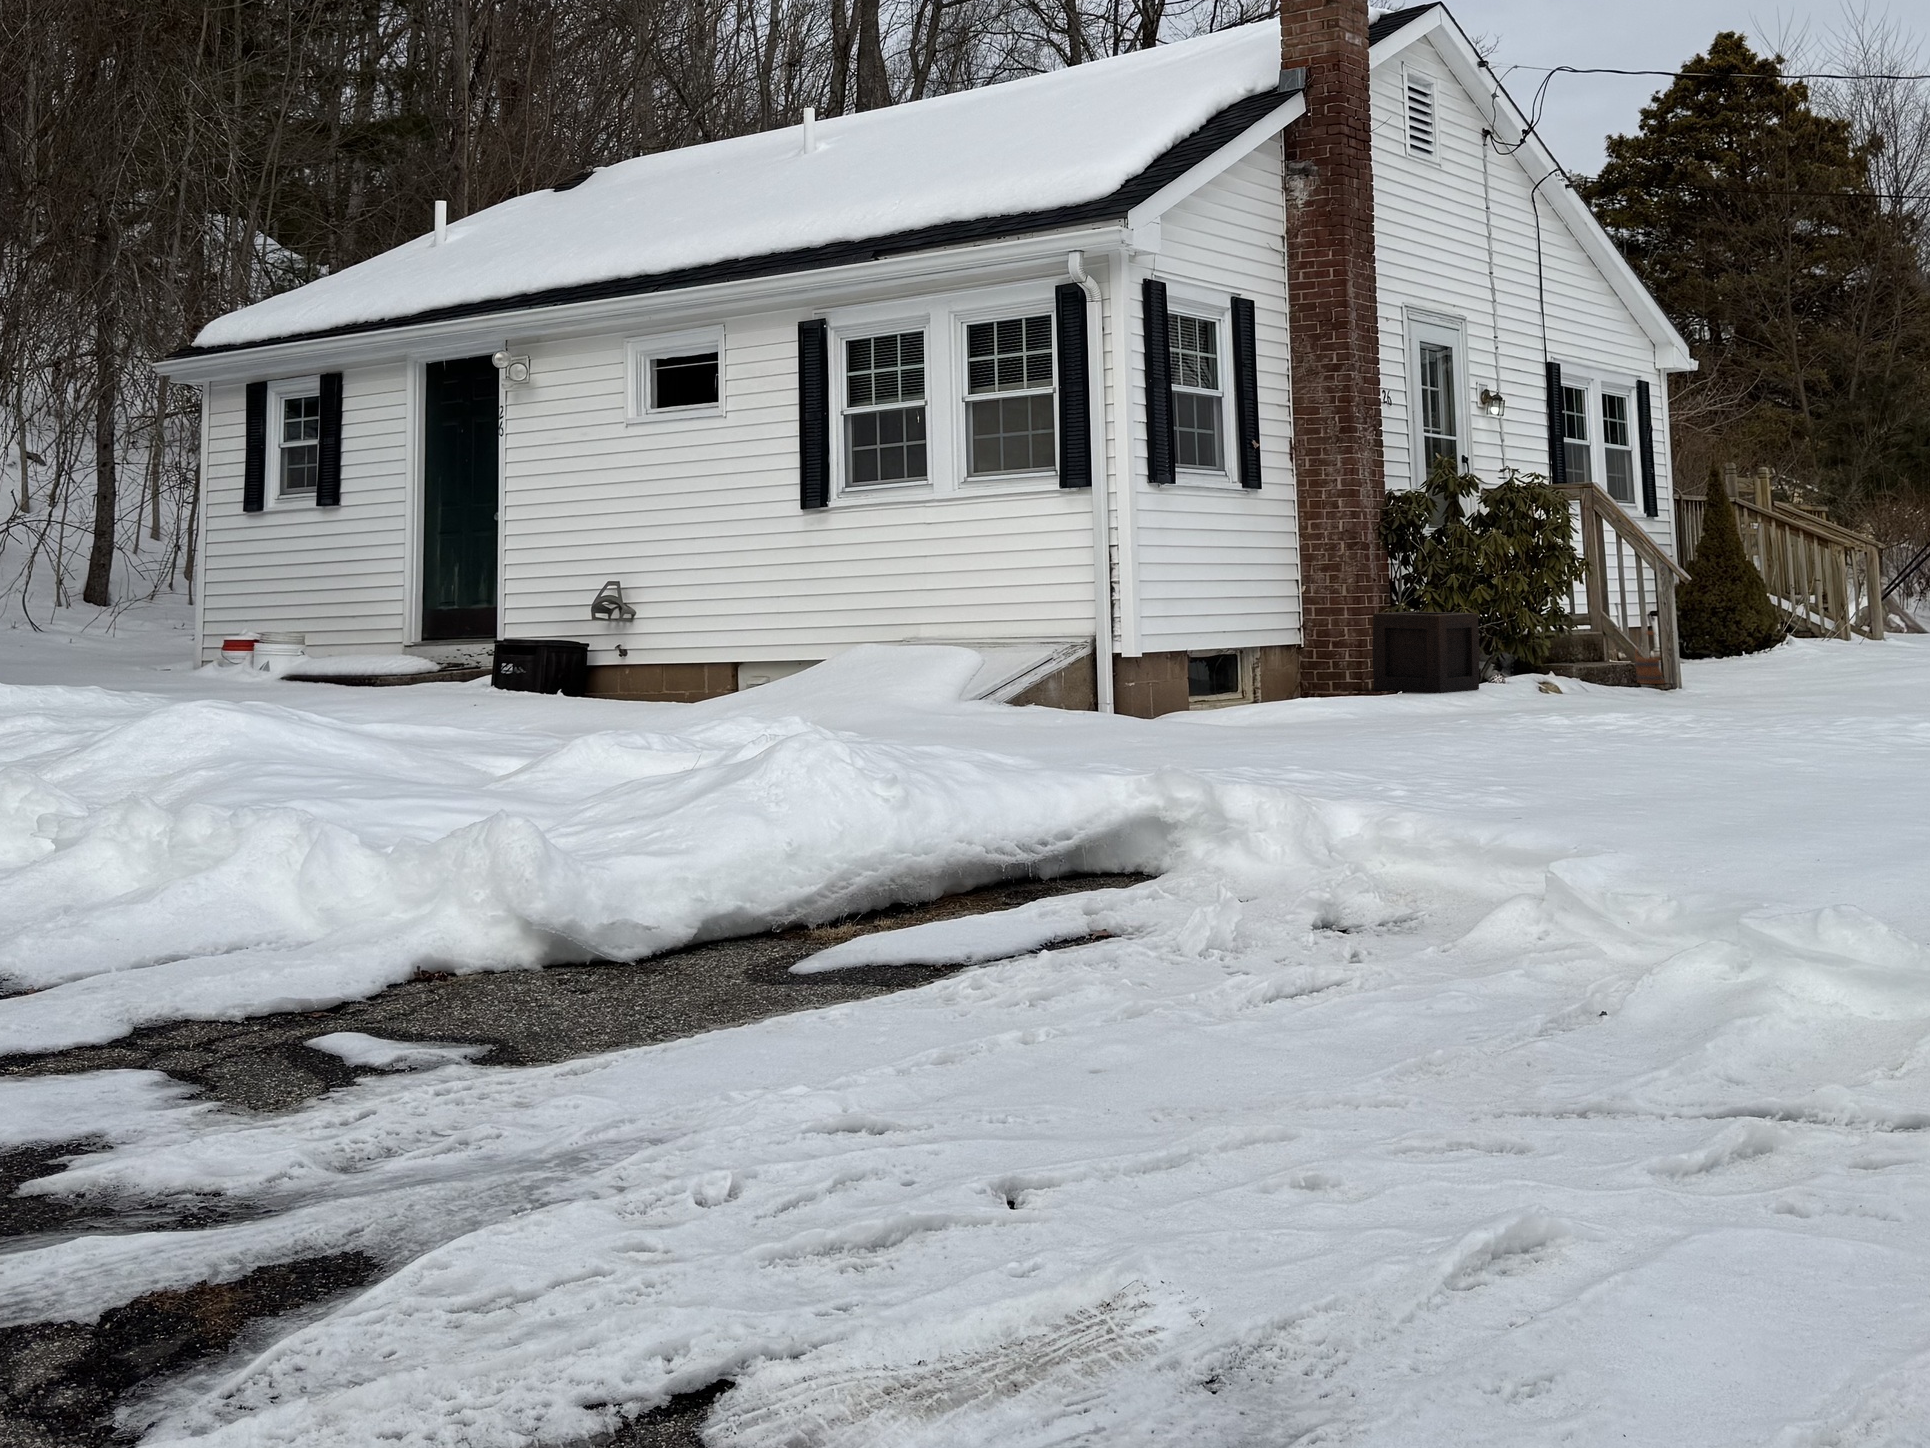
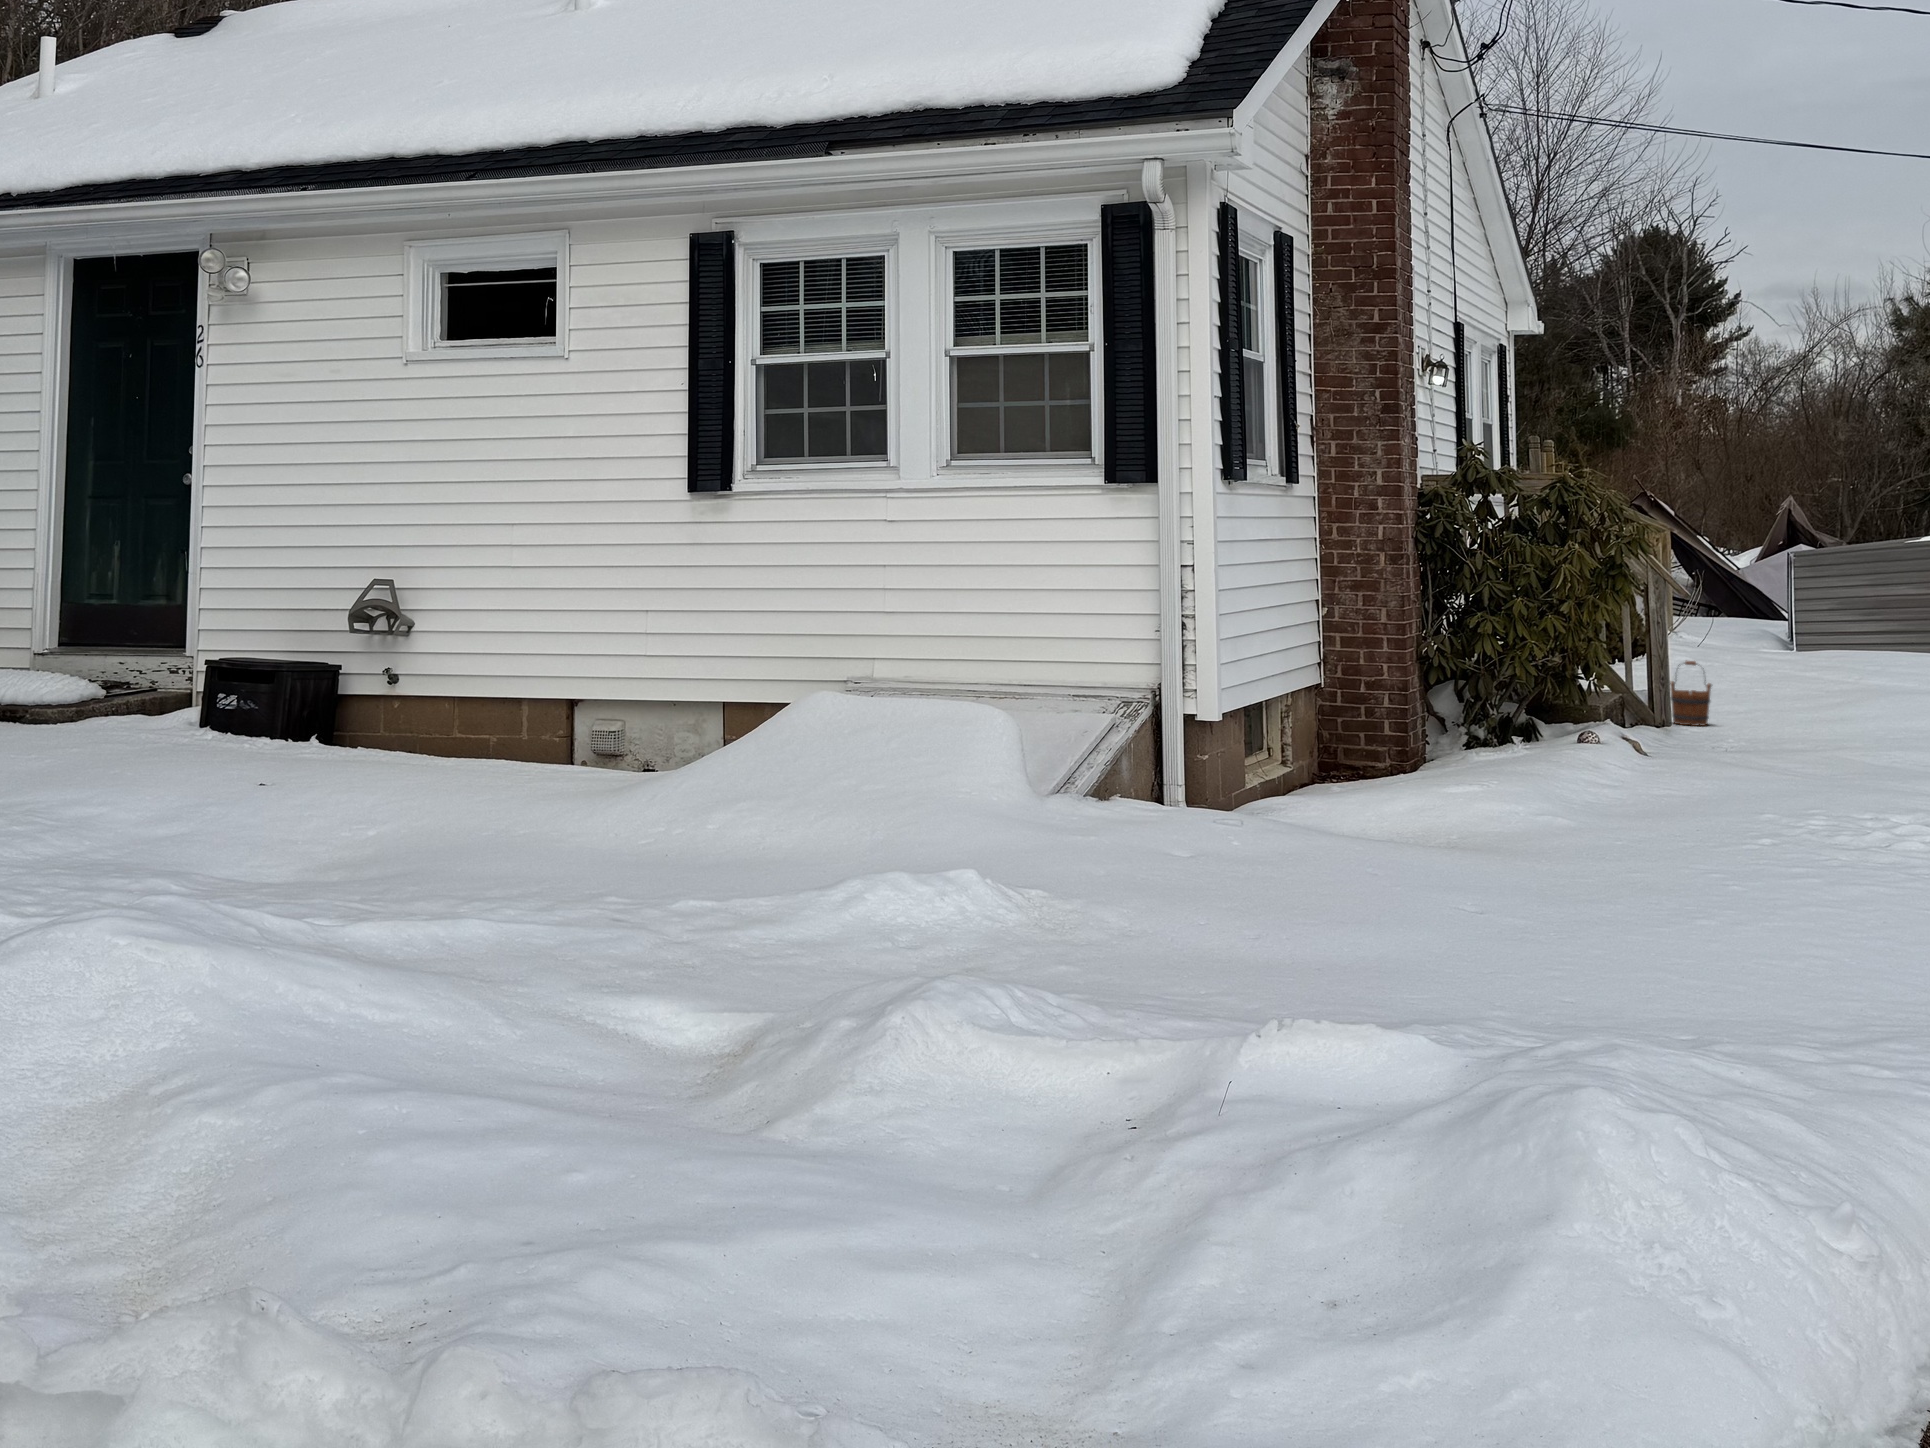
wooden crate: present [1372,612,1479,693] -> none [1416,637,1538,750]

